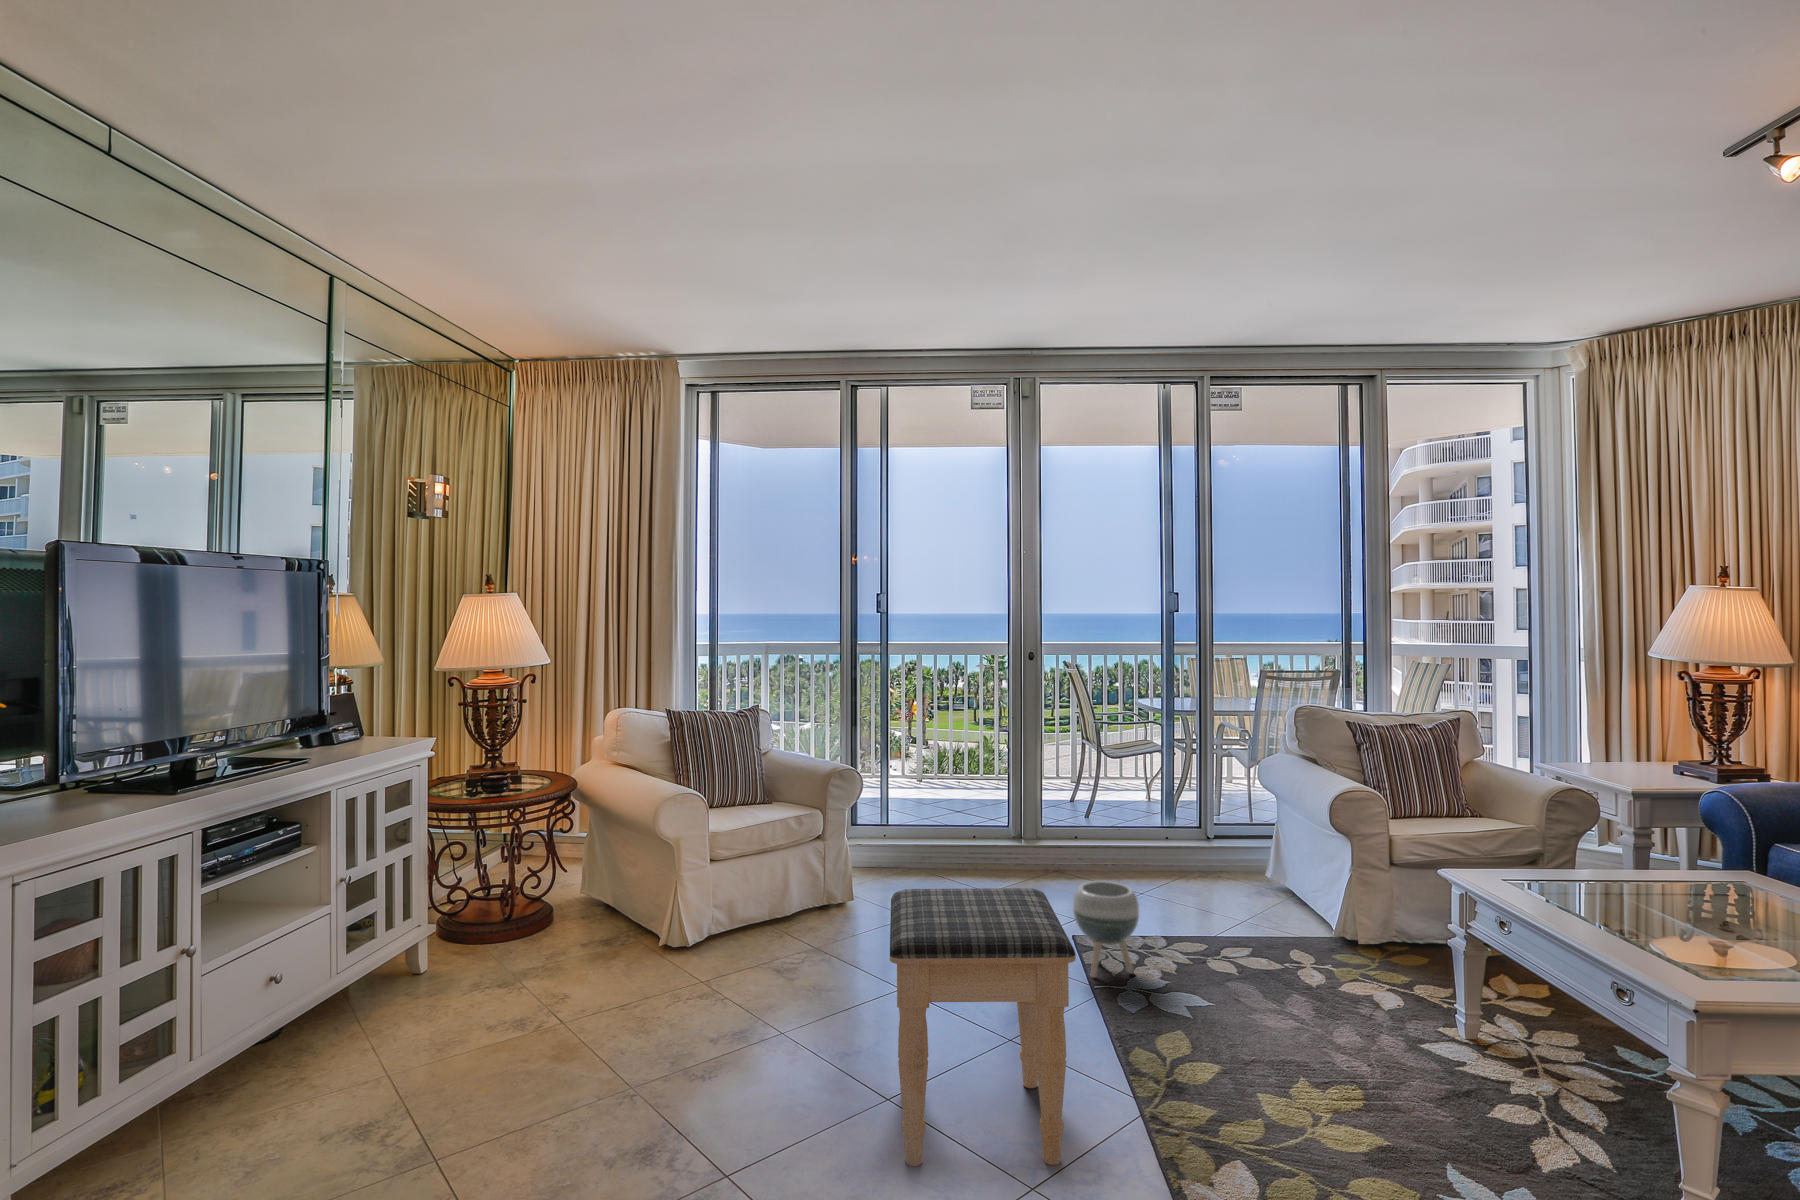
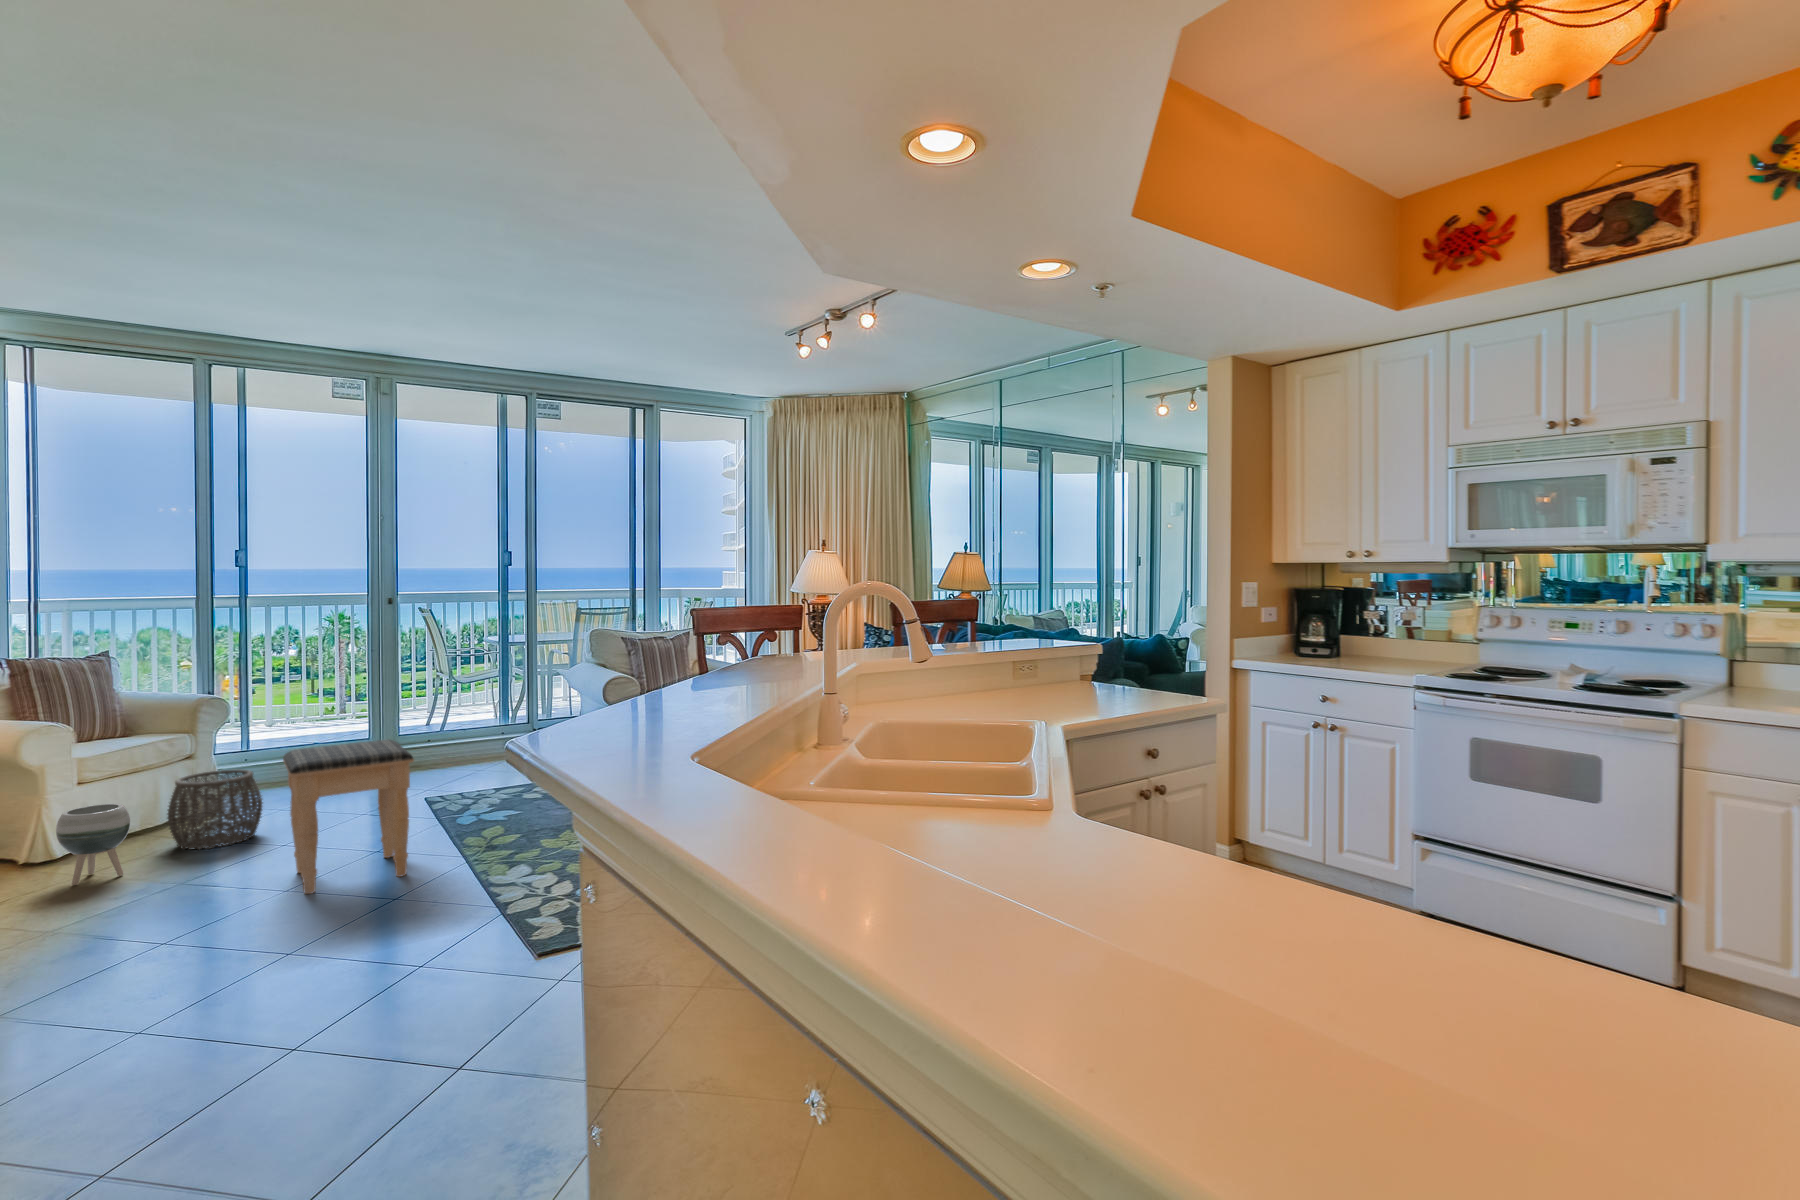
woven basket: none [781,868,883,981] -> present [167,769,263,850]
planter: present [1073,881,1139,978] -> present [56,803,130,885]

